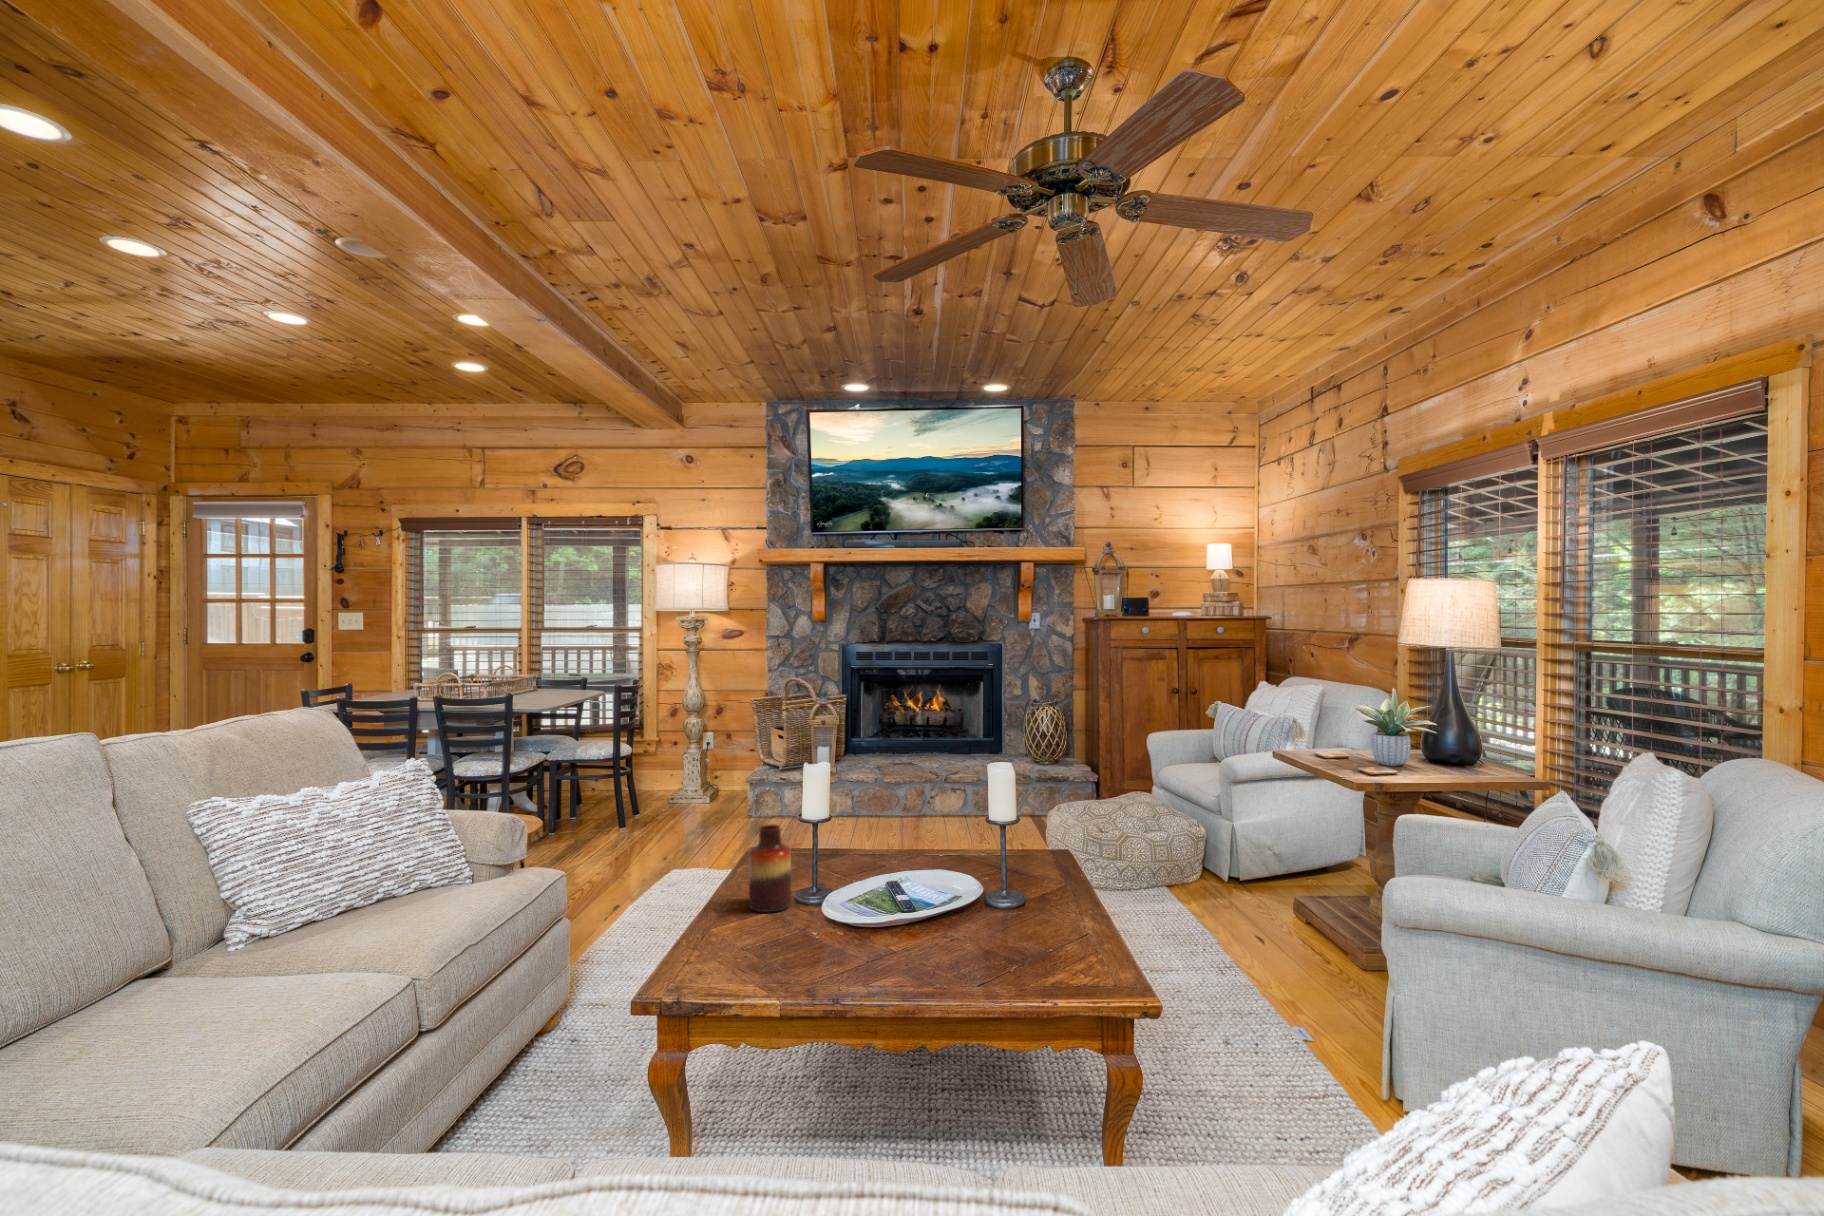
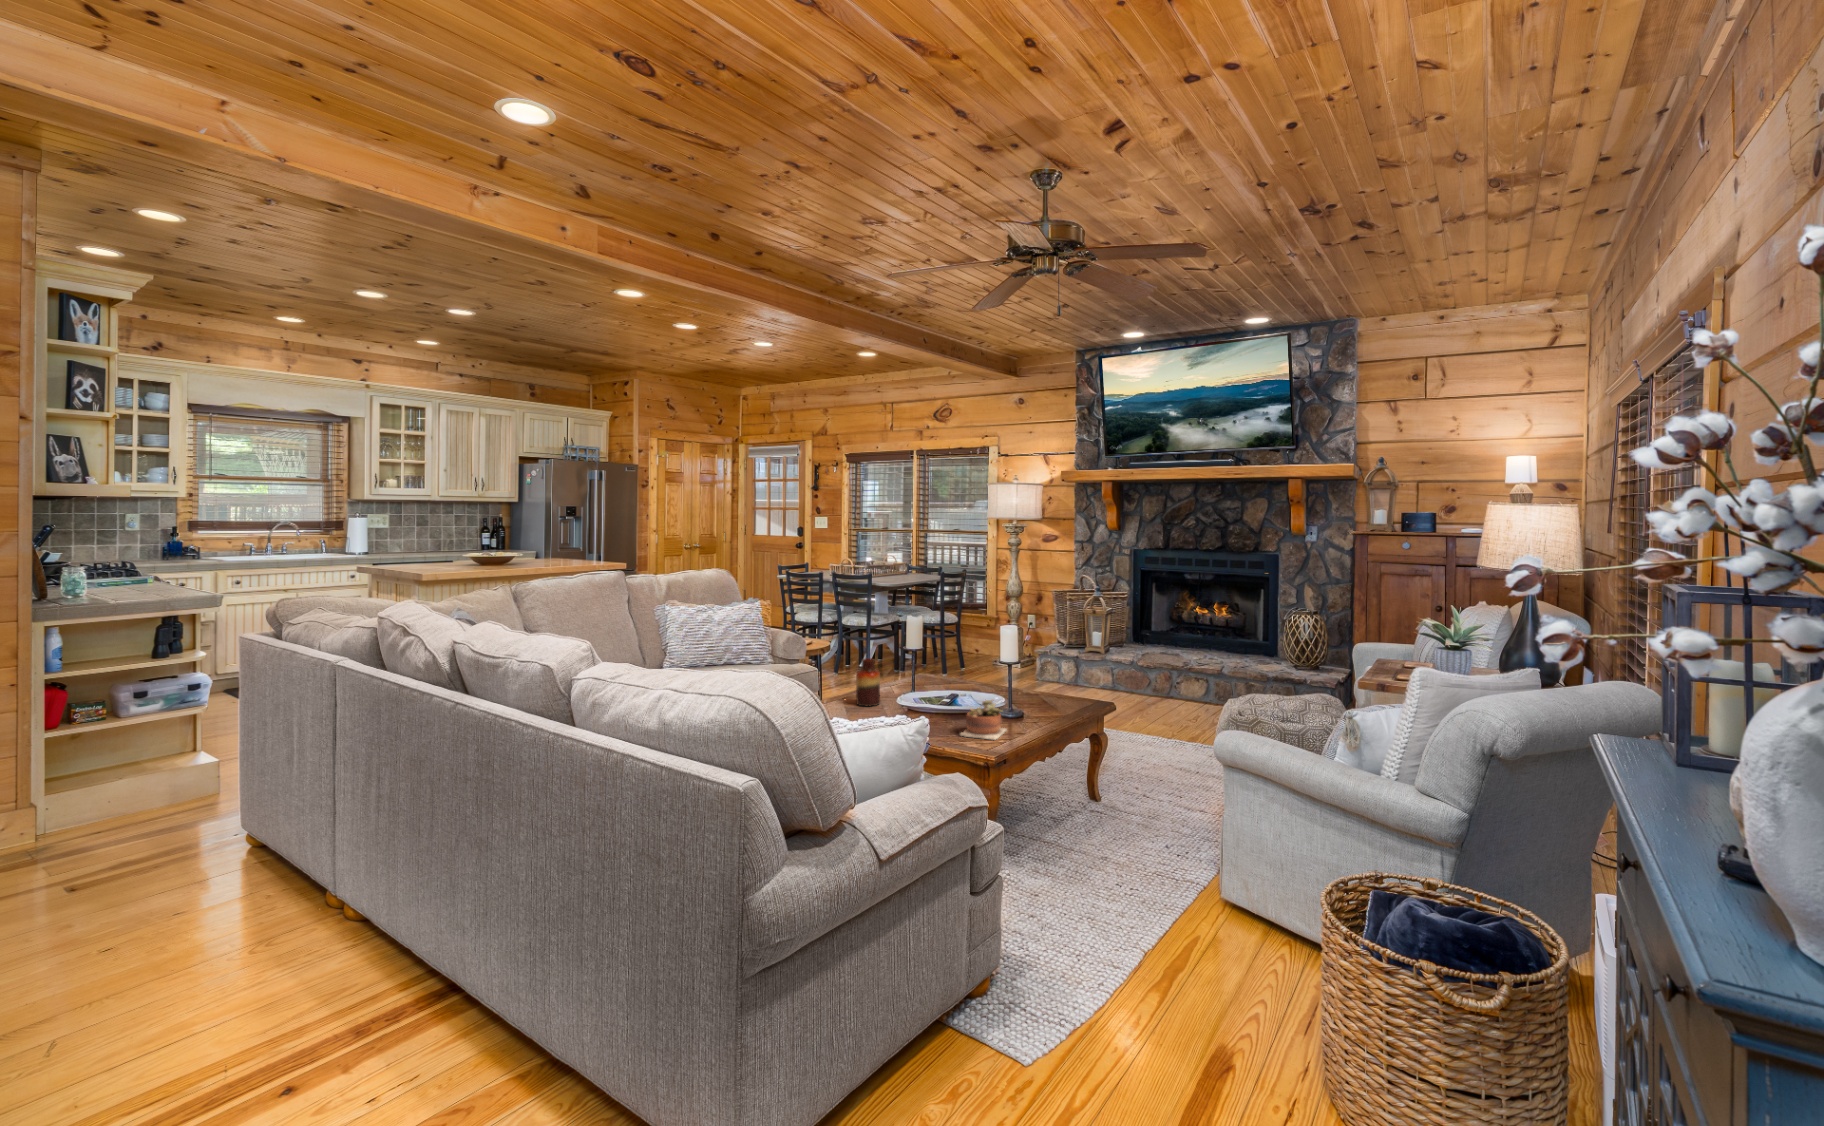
succulent plant: none [1008,862,1082,935] -> present [961,700,1006,740]

